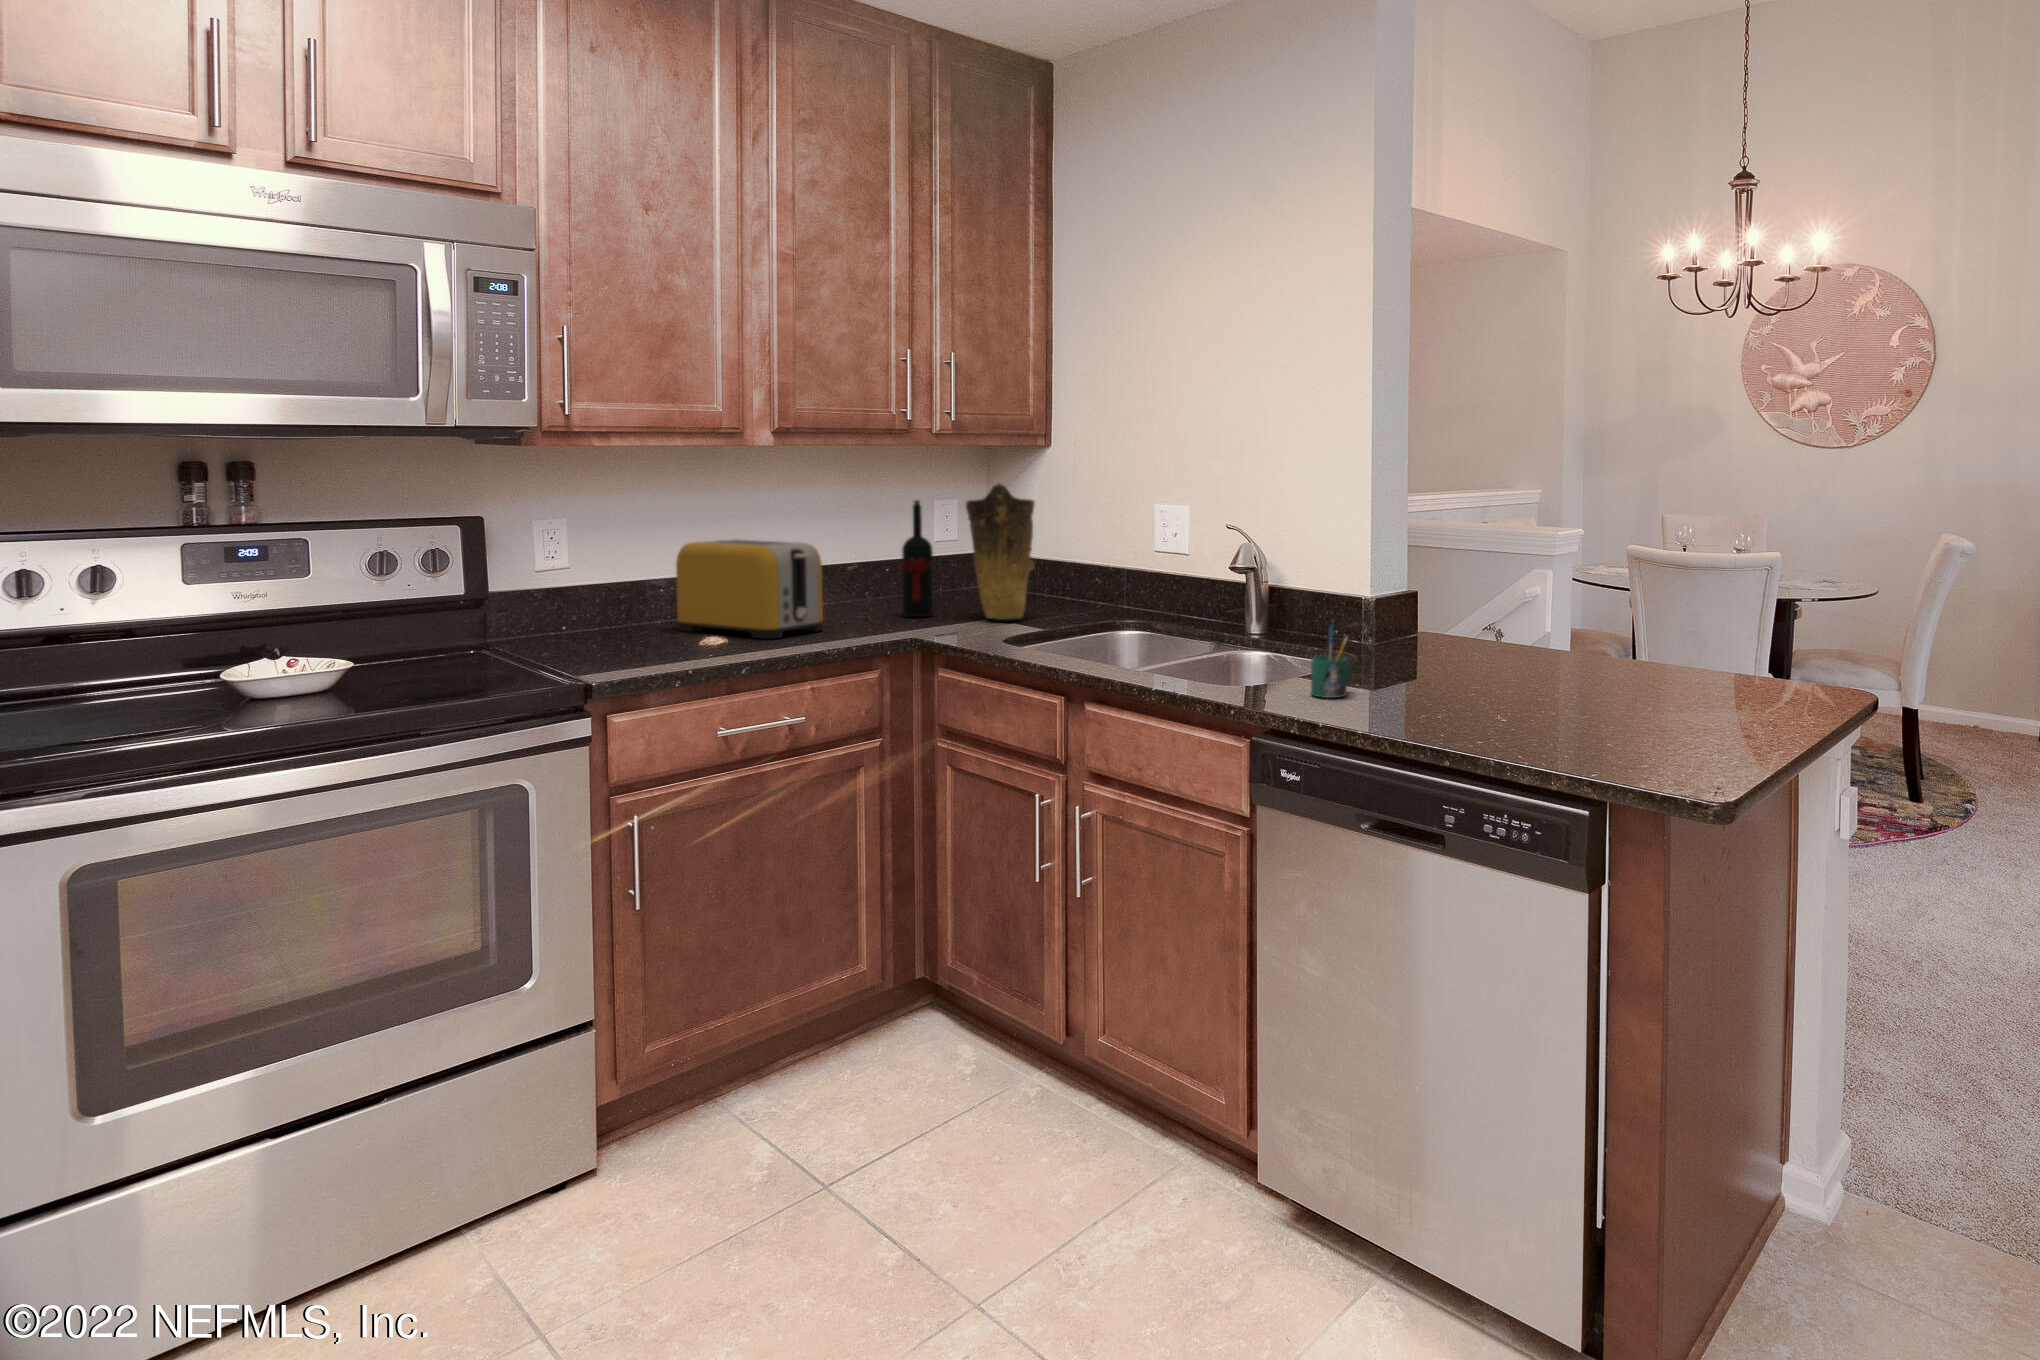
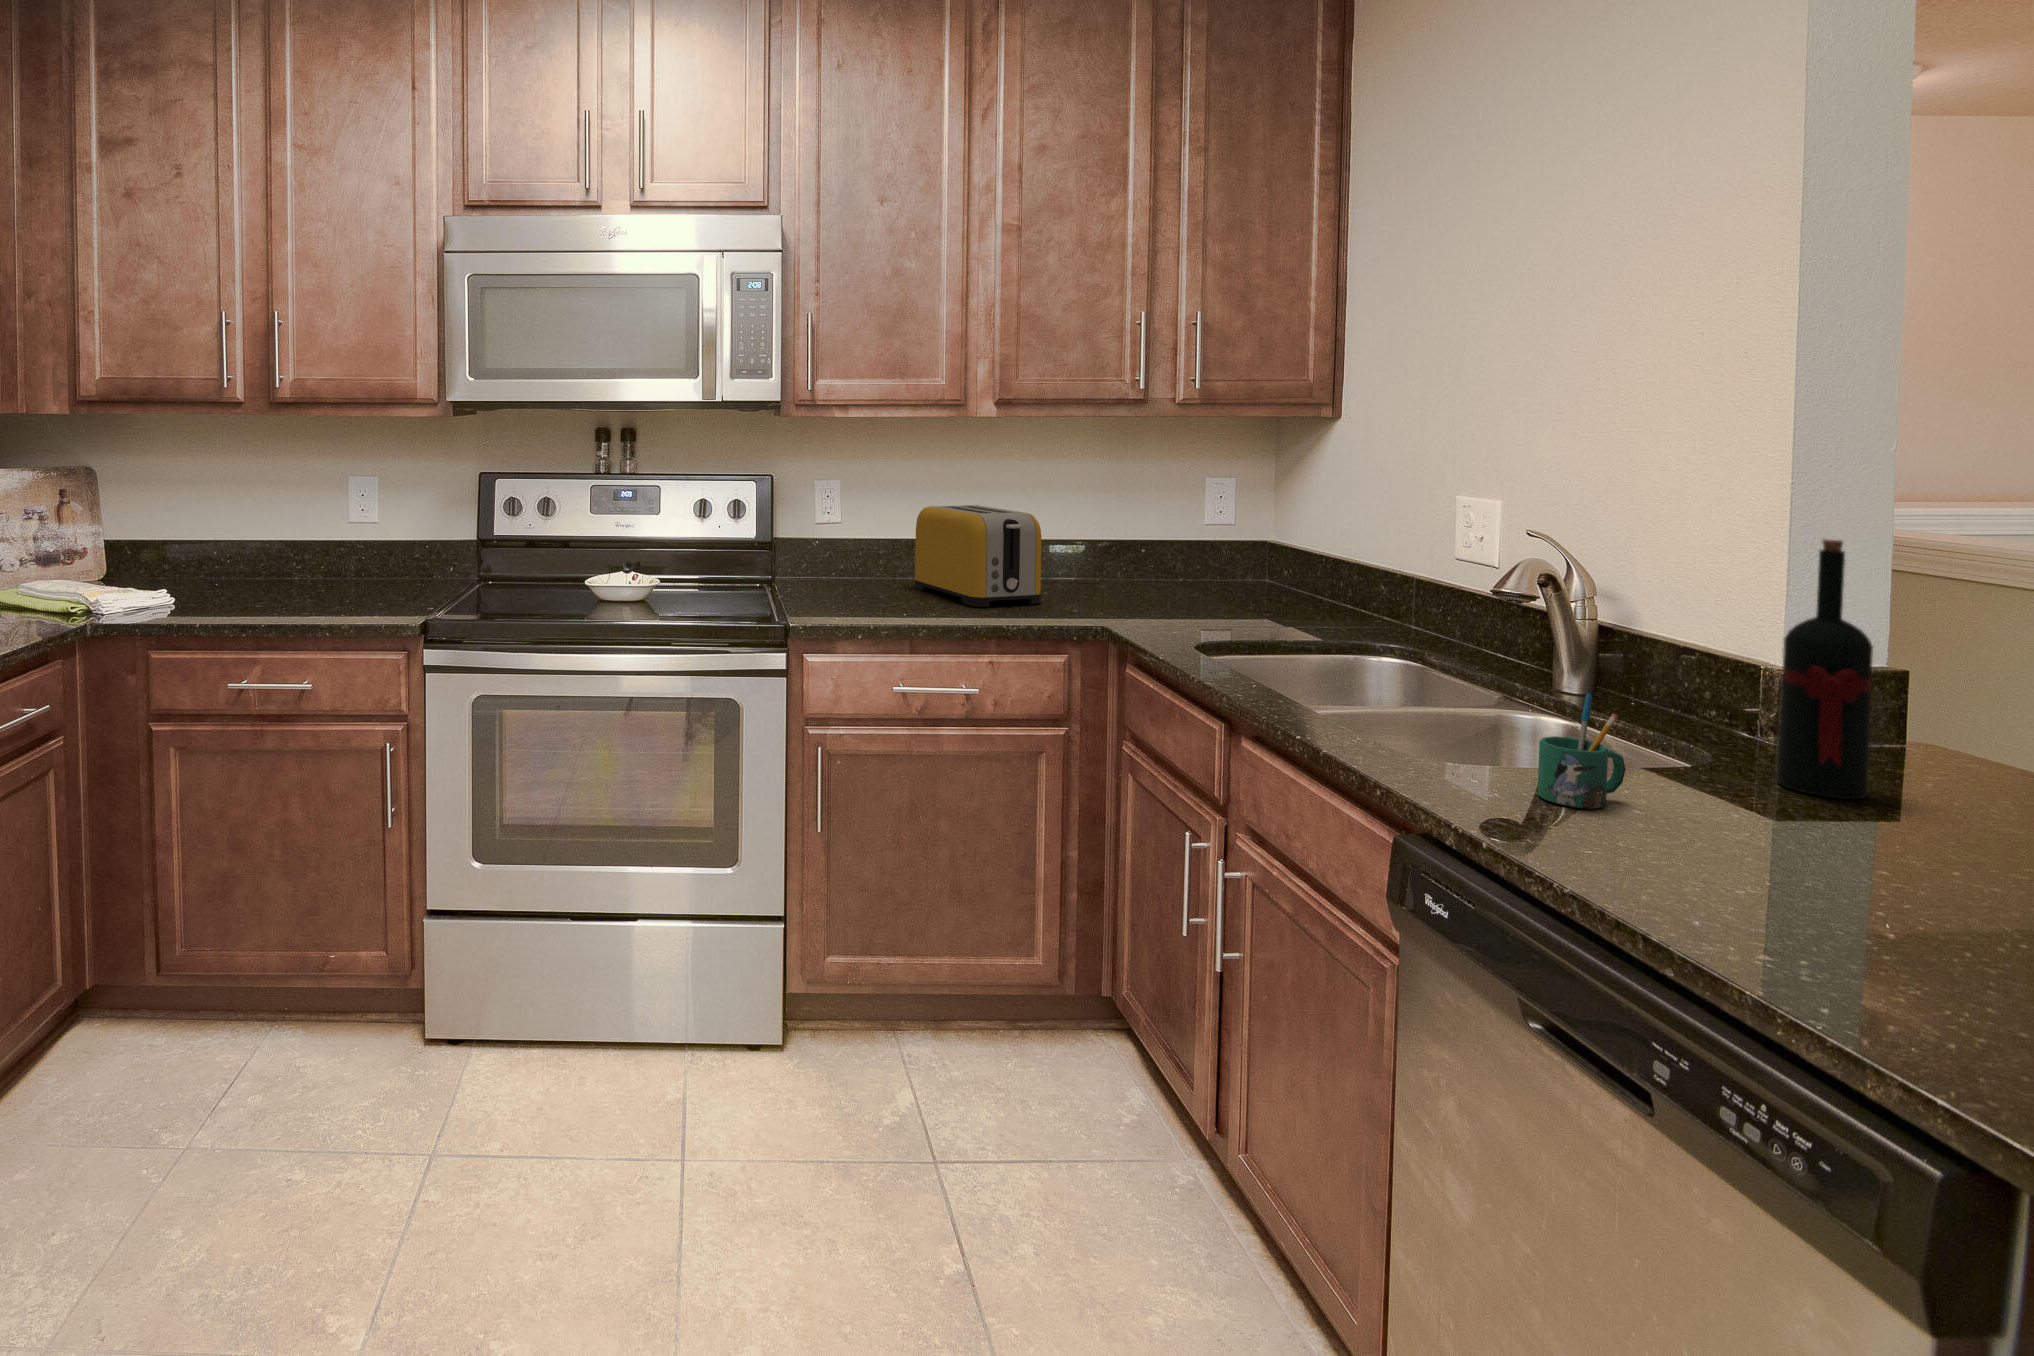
vase: present [966,484,1035,620] -> none [1216,456,1304,615]
wine bottle: present [902,500,934,617] -> present [1776,540,1873,799]

